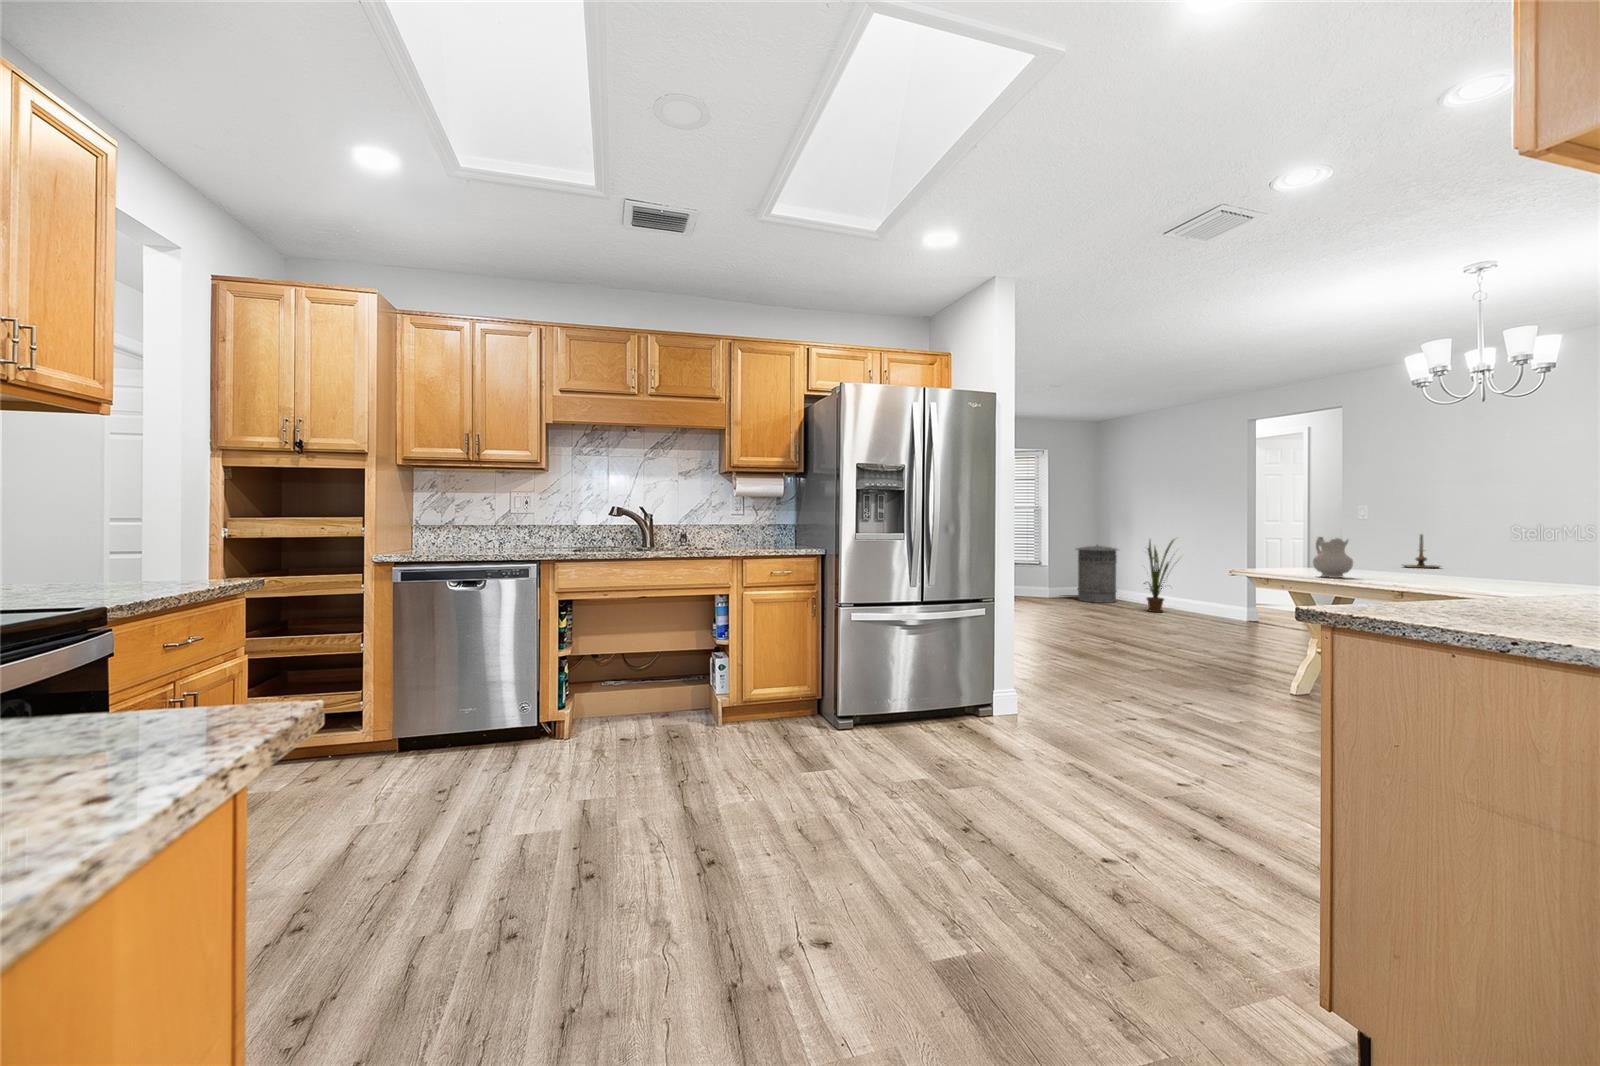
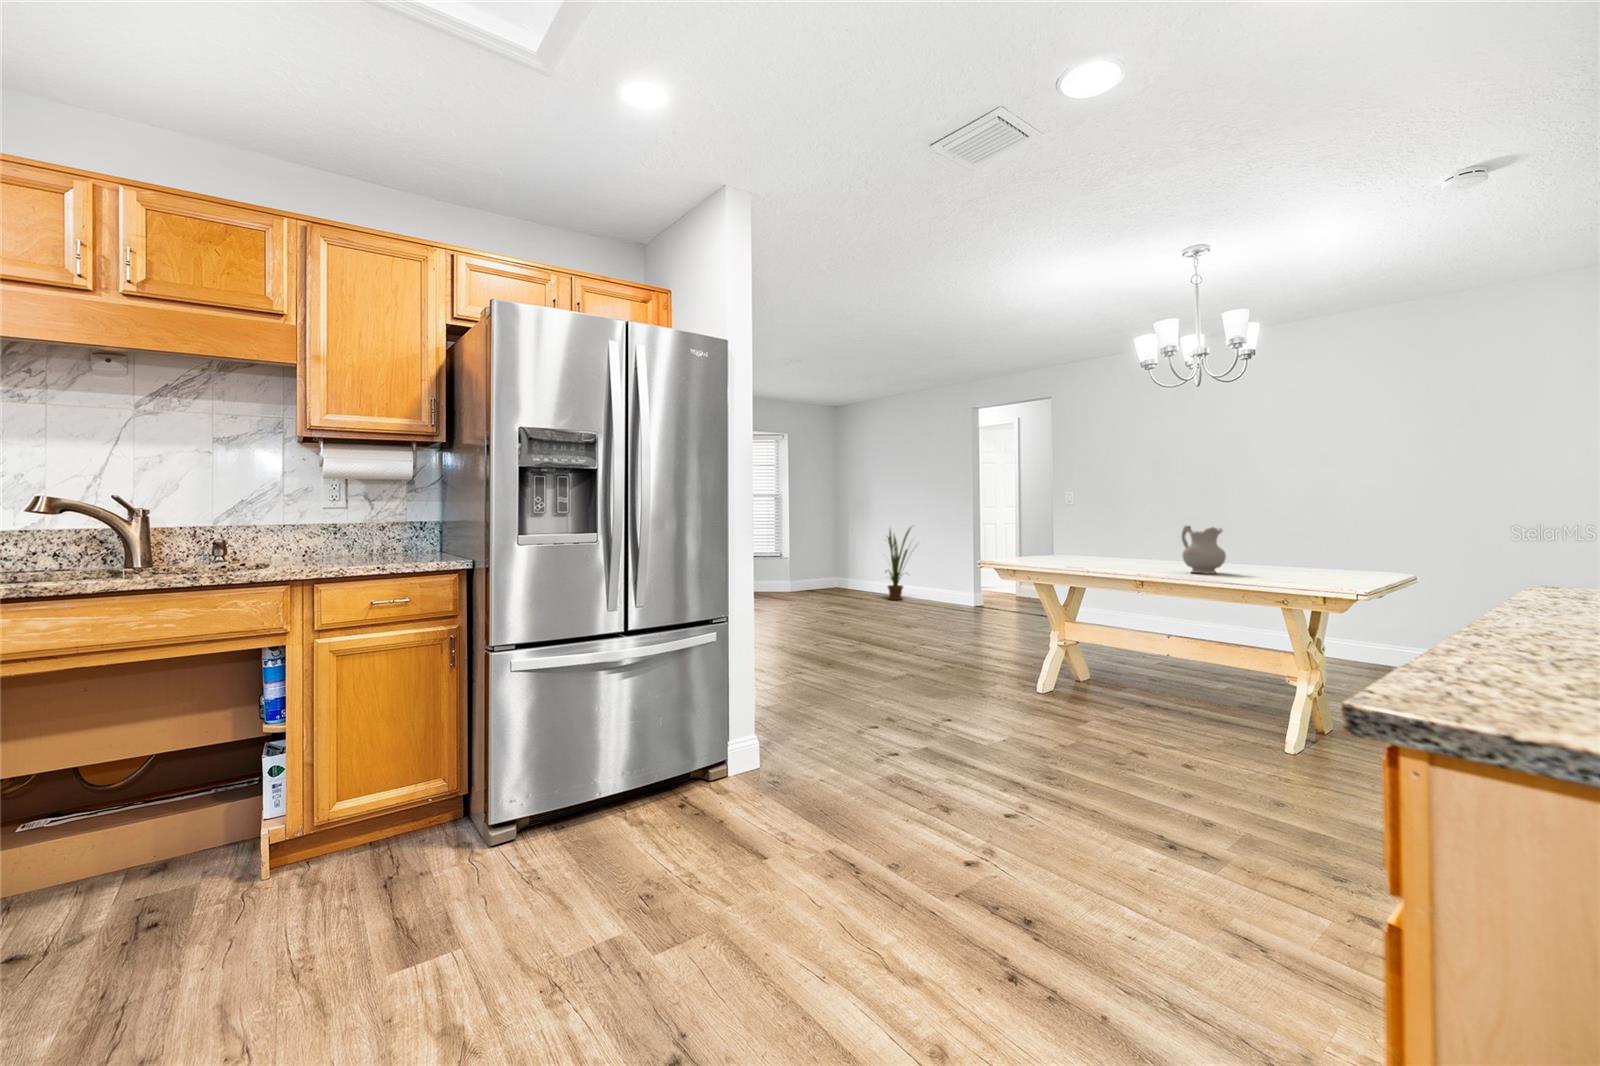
candle holder: present [1403,535,1440,568] -> none [1100,520,1130,551]
ceramic pitcher: present [1313,537,1353,578] -> present [1182,526,1226,574]
trash can: present [1077,545,1117,603] -> none [820,533,862,592]

